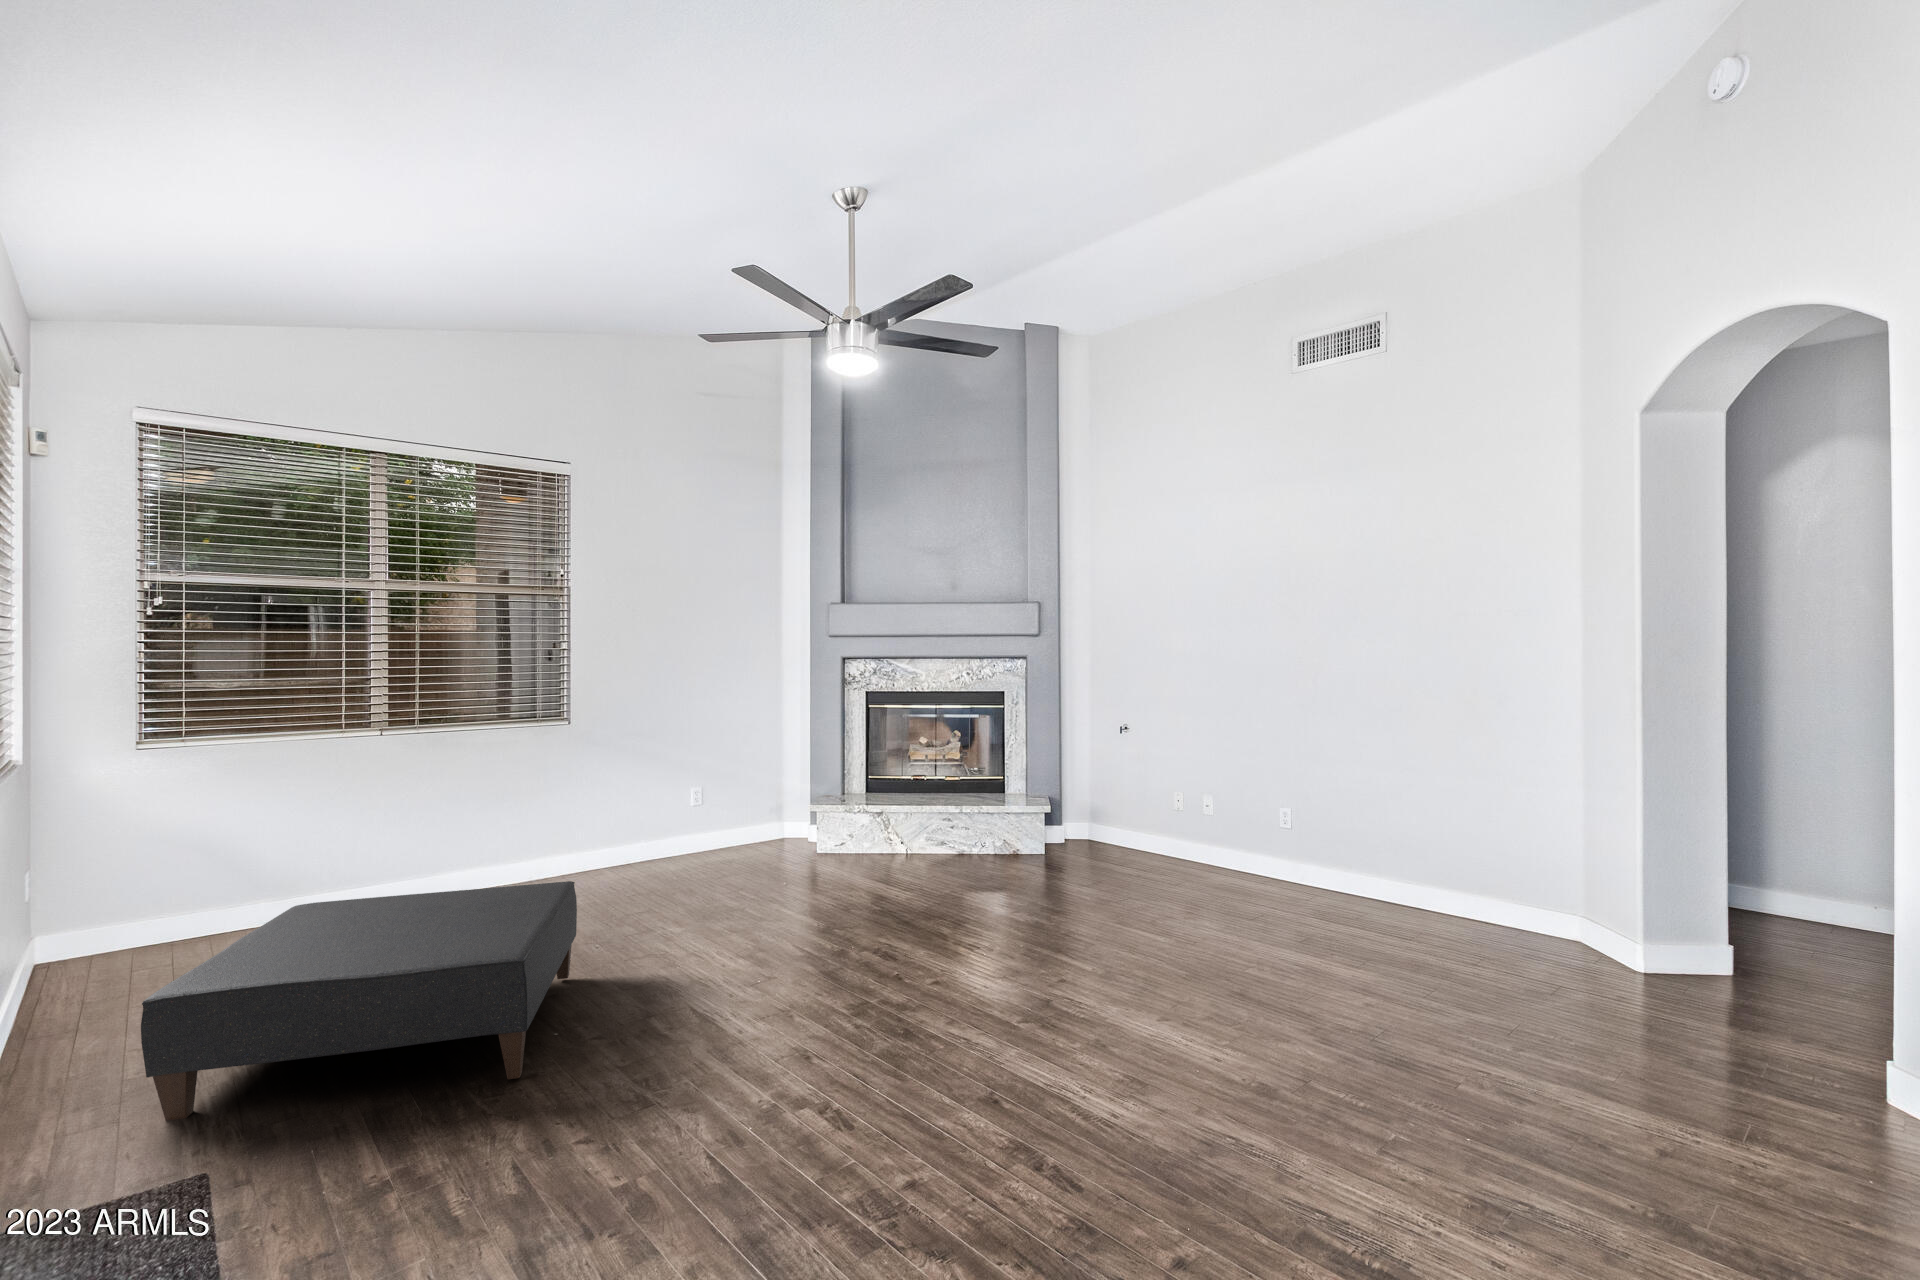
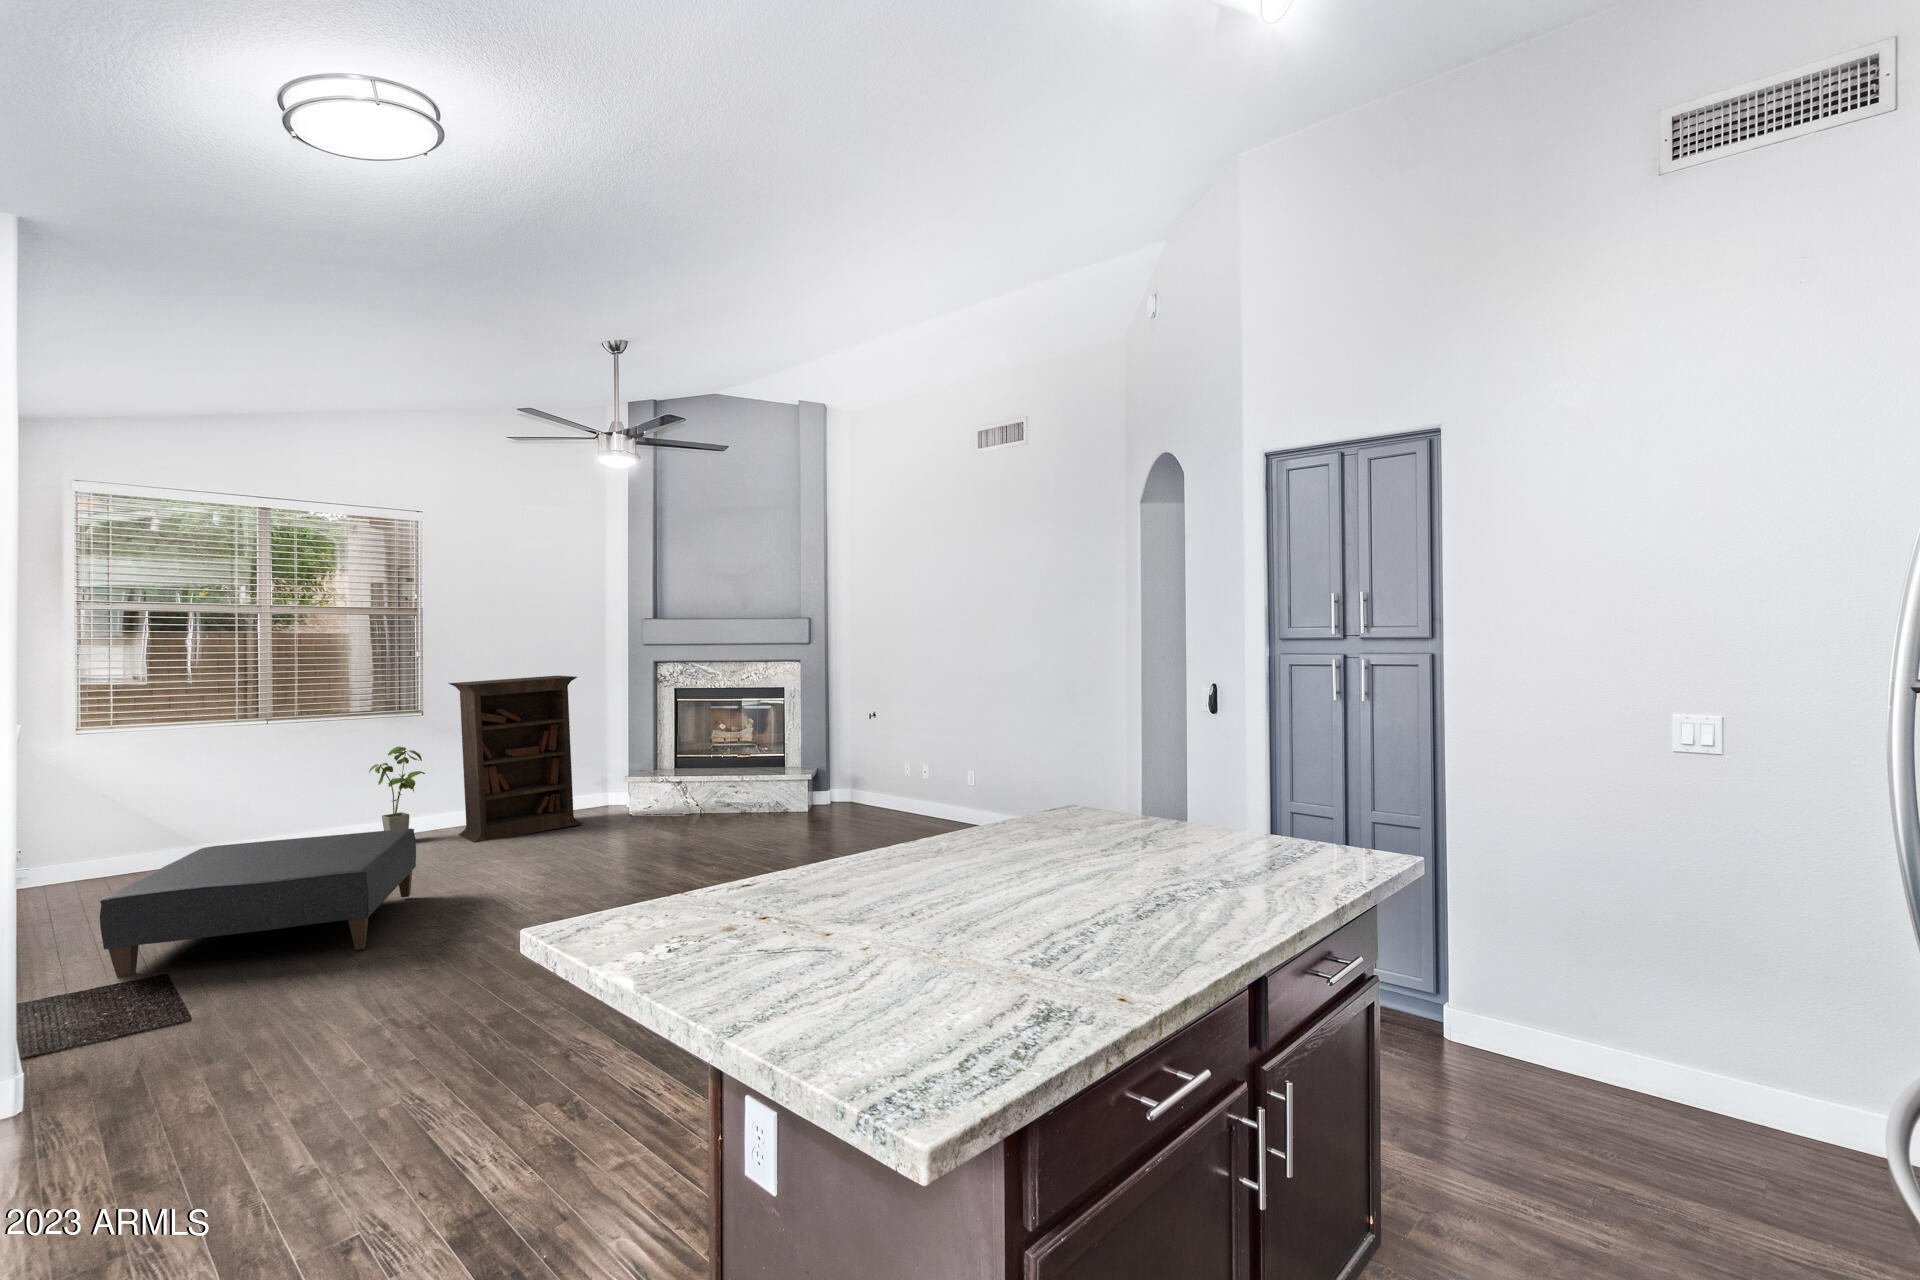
bookcase: none [598,674,763,891] -> present [448,675,583,843]
house plant: none [502,763,569,890] -> present [369,747,425,831]

